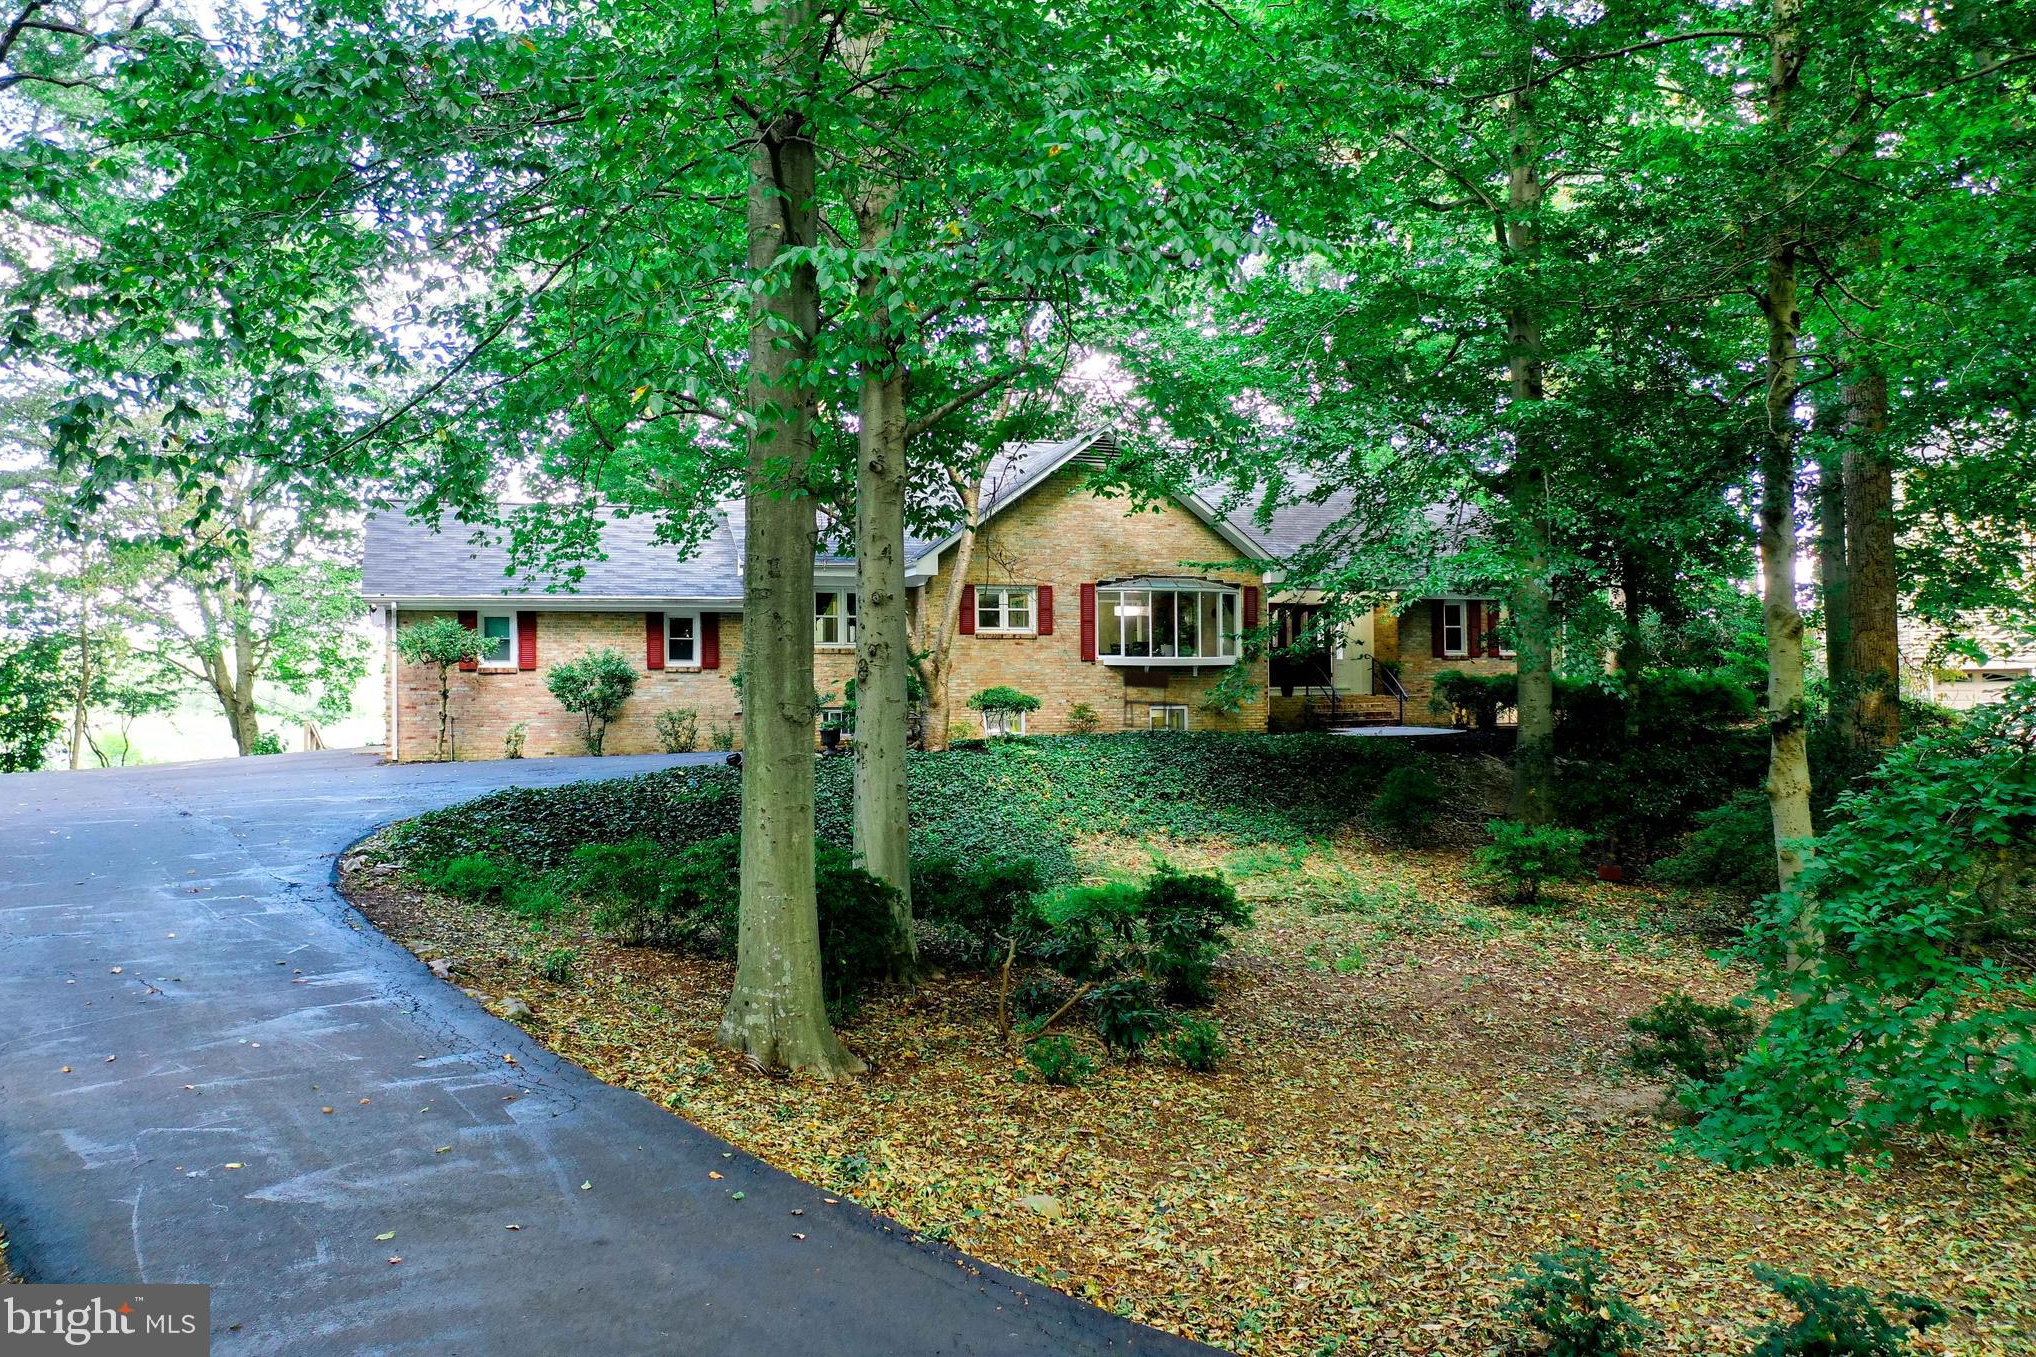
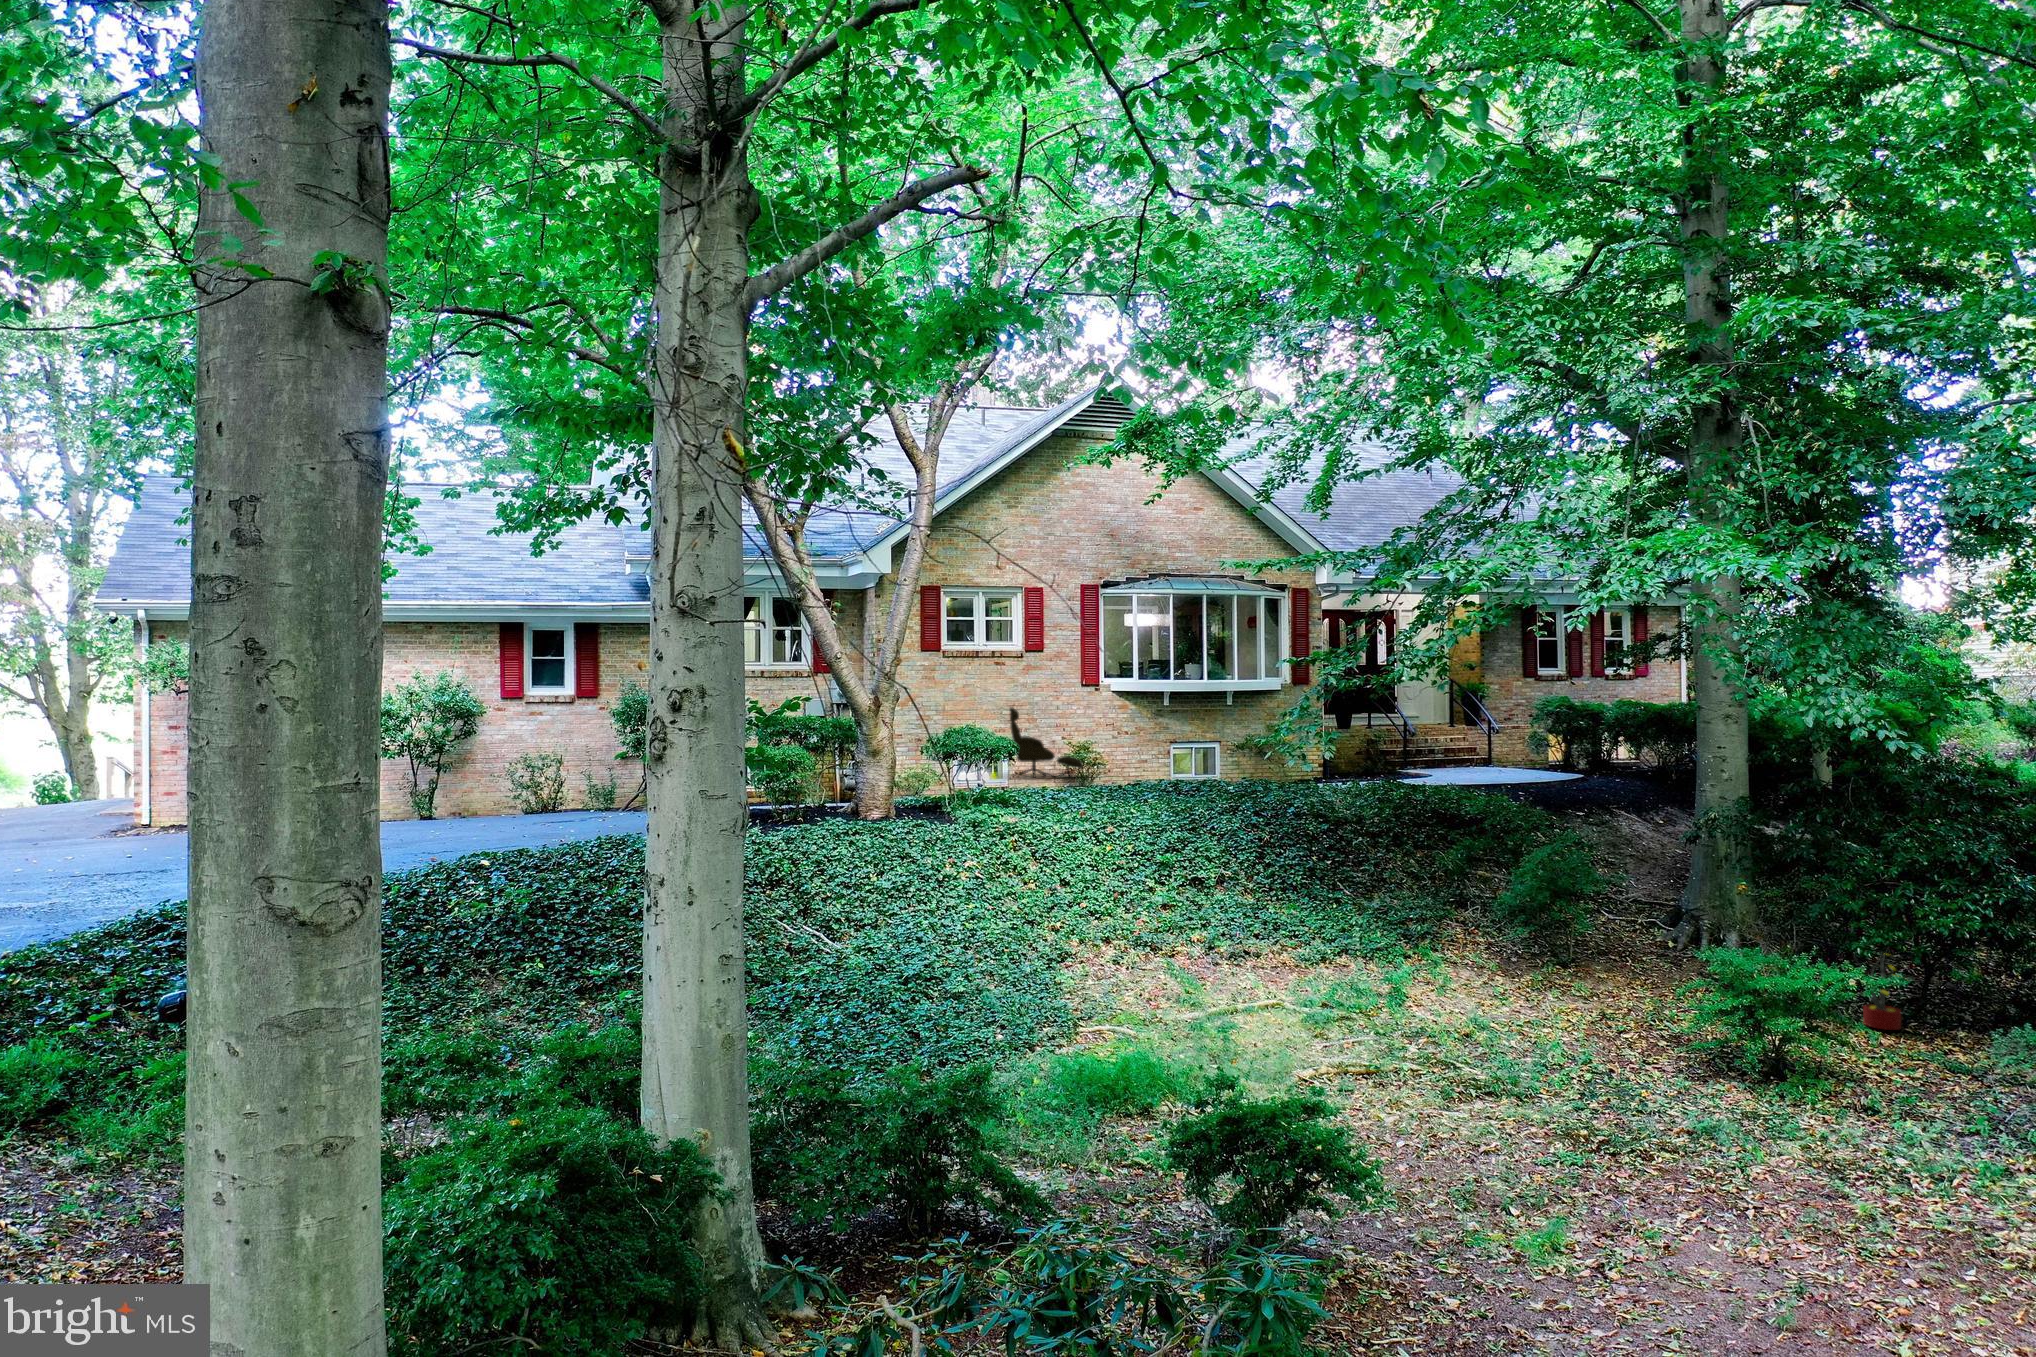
bench: present [1123,670,1179,727] -> none [1135,698,1210,774]
lounge chair: none [1028,676,1084,730] -> present [1010,708,1083,778]

